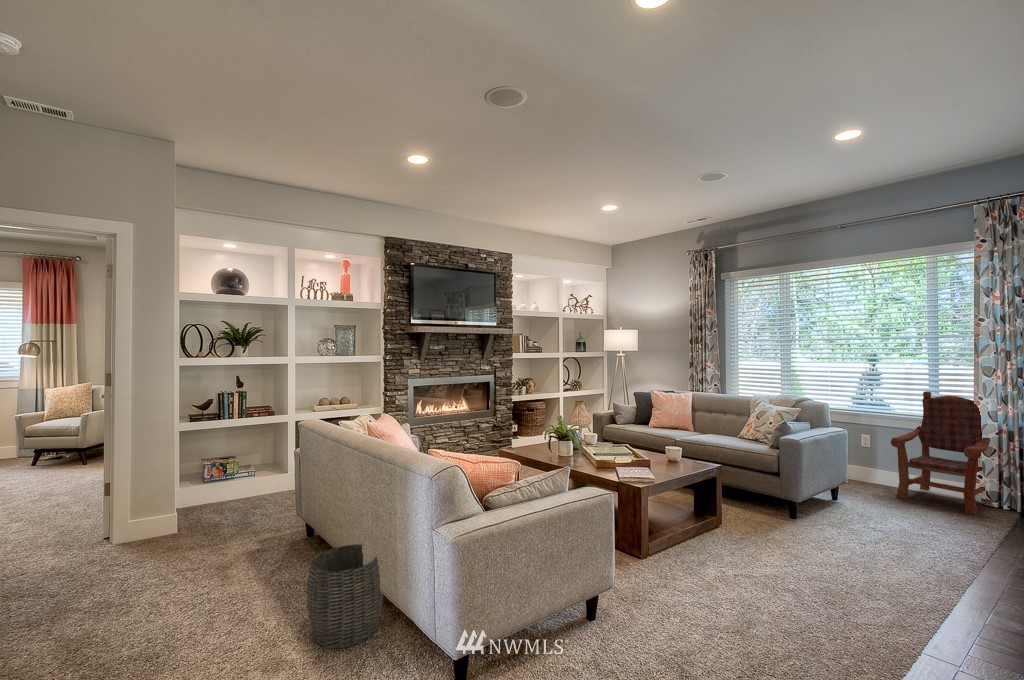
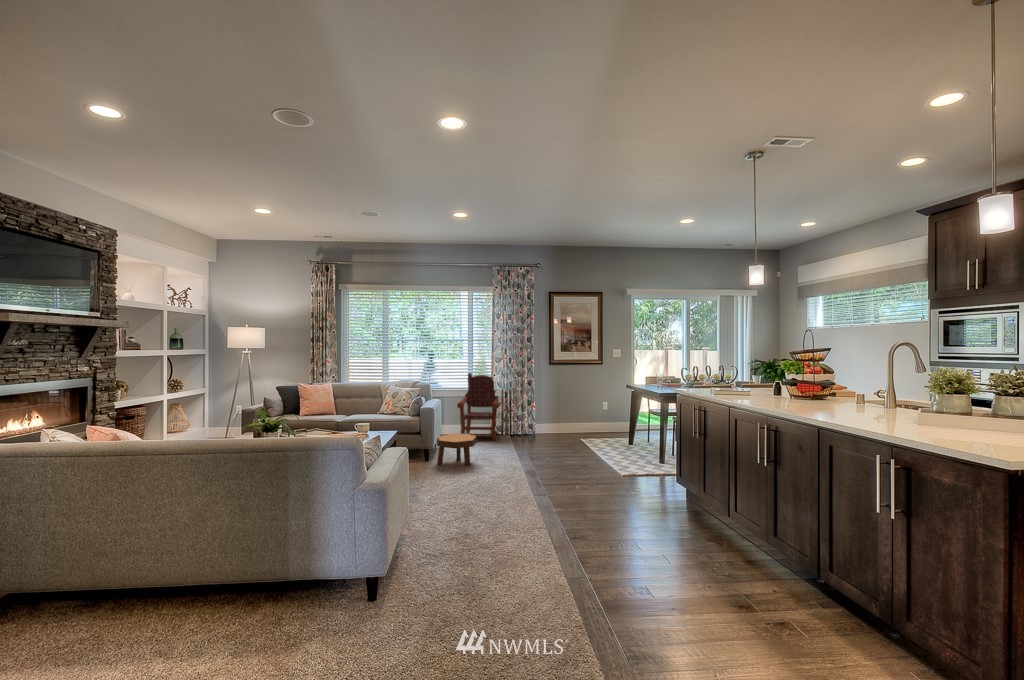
footstool: none [807,487,891,547] -> present [437,434,477,466]
woven basket: present [307,544,383,649] -> none [127,549,220,661]

